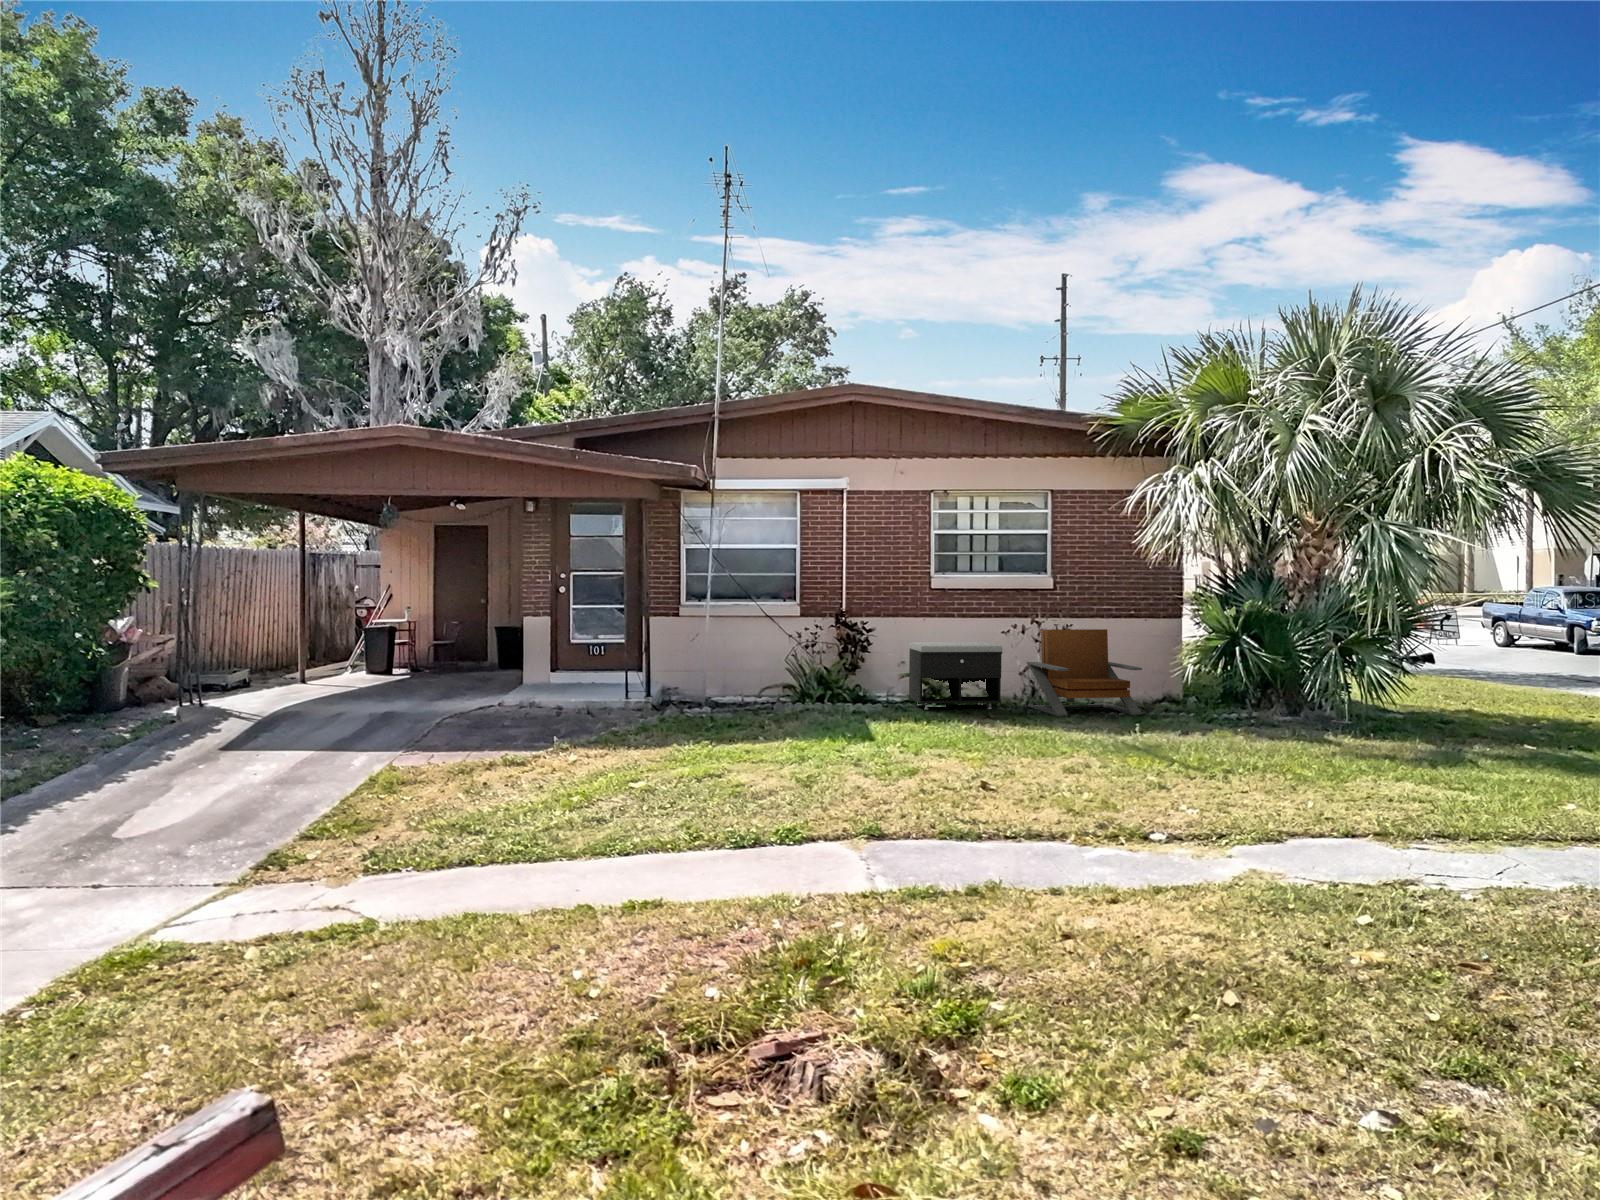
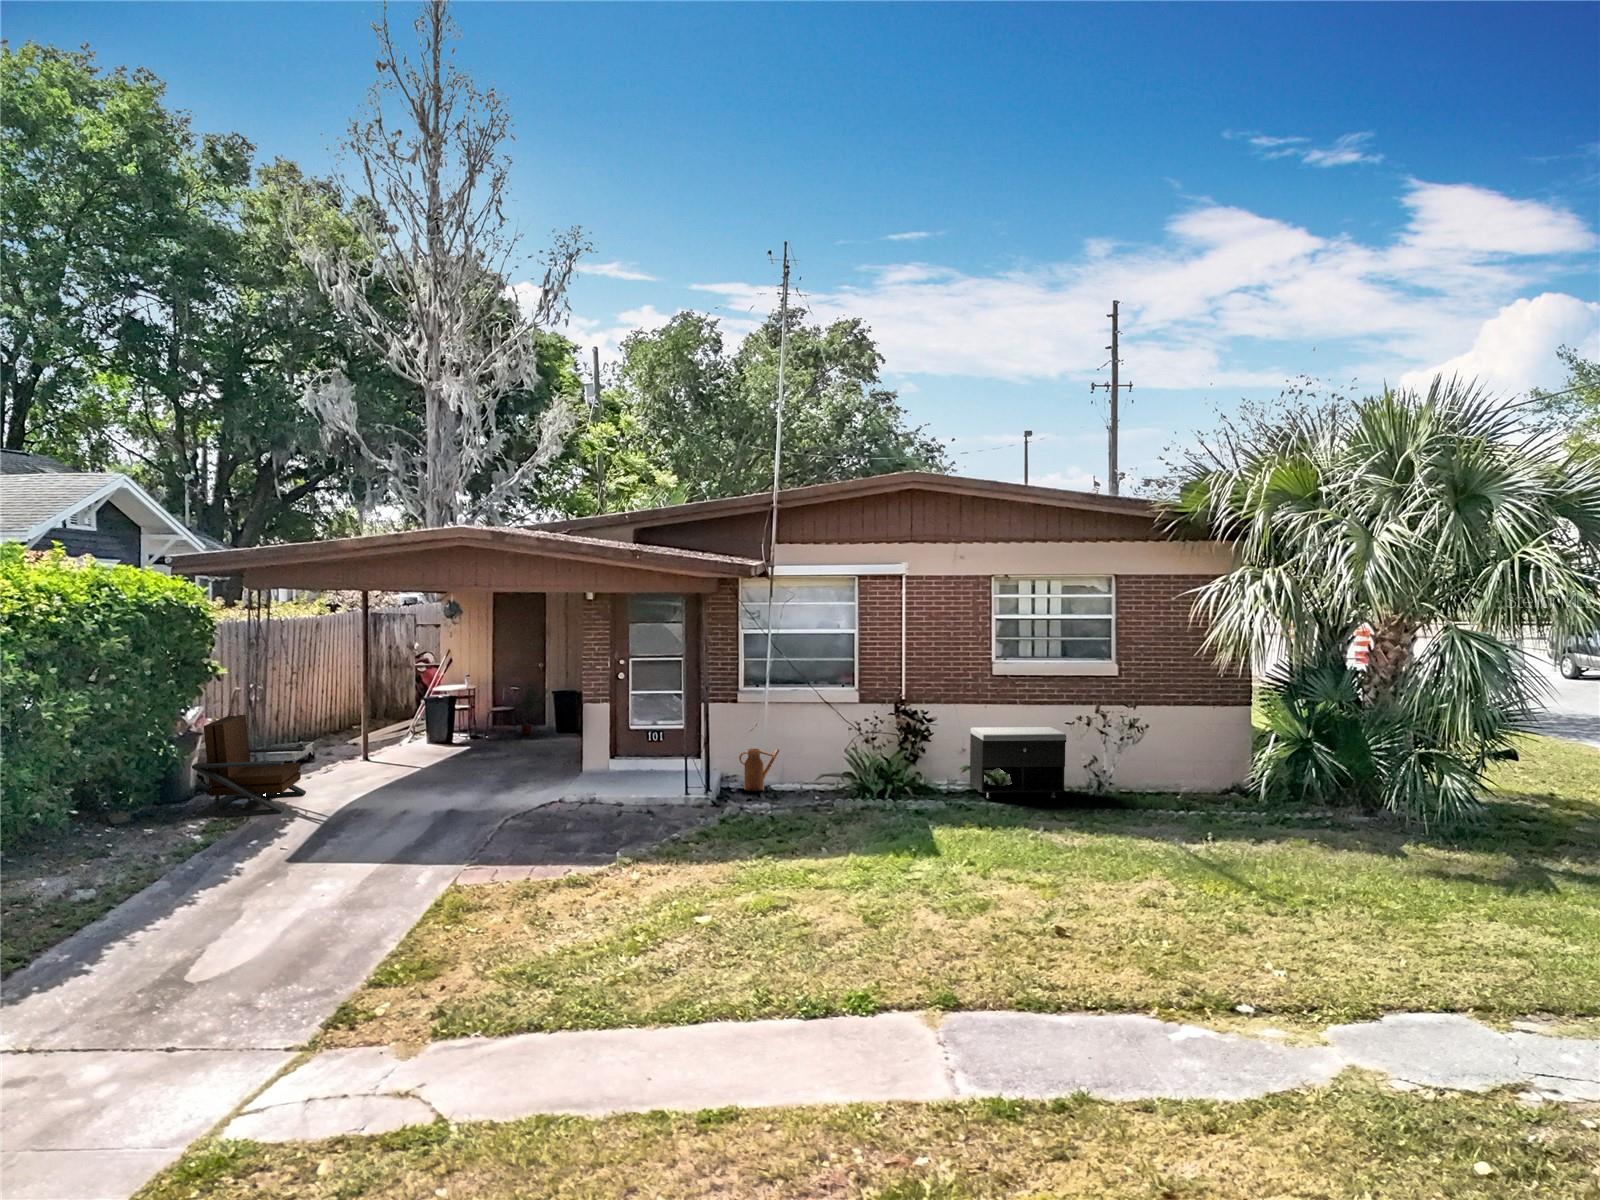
potted tree: none [447,617,494,671] -> present [504,682,548,735]
lounge chair: present [1028,629,1142,716] -> present [192,715,306,817]
watering can: none [681,664,721,706] -> present [739,749,779,791]

